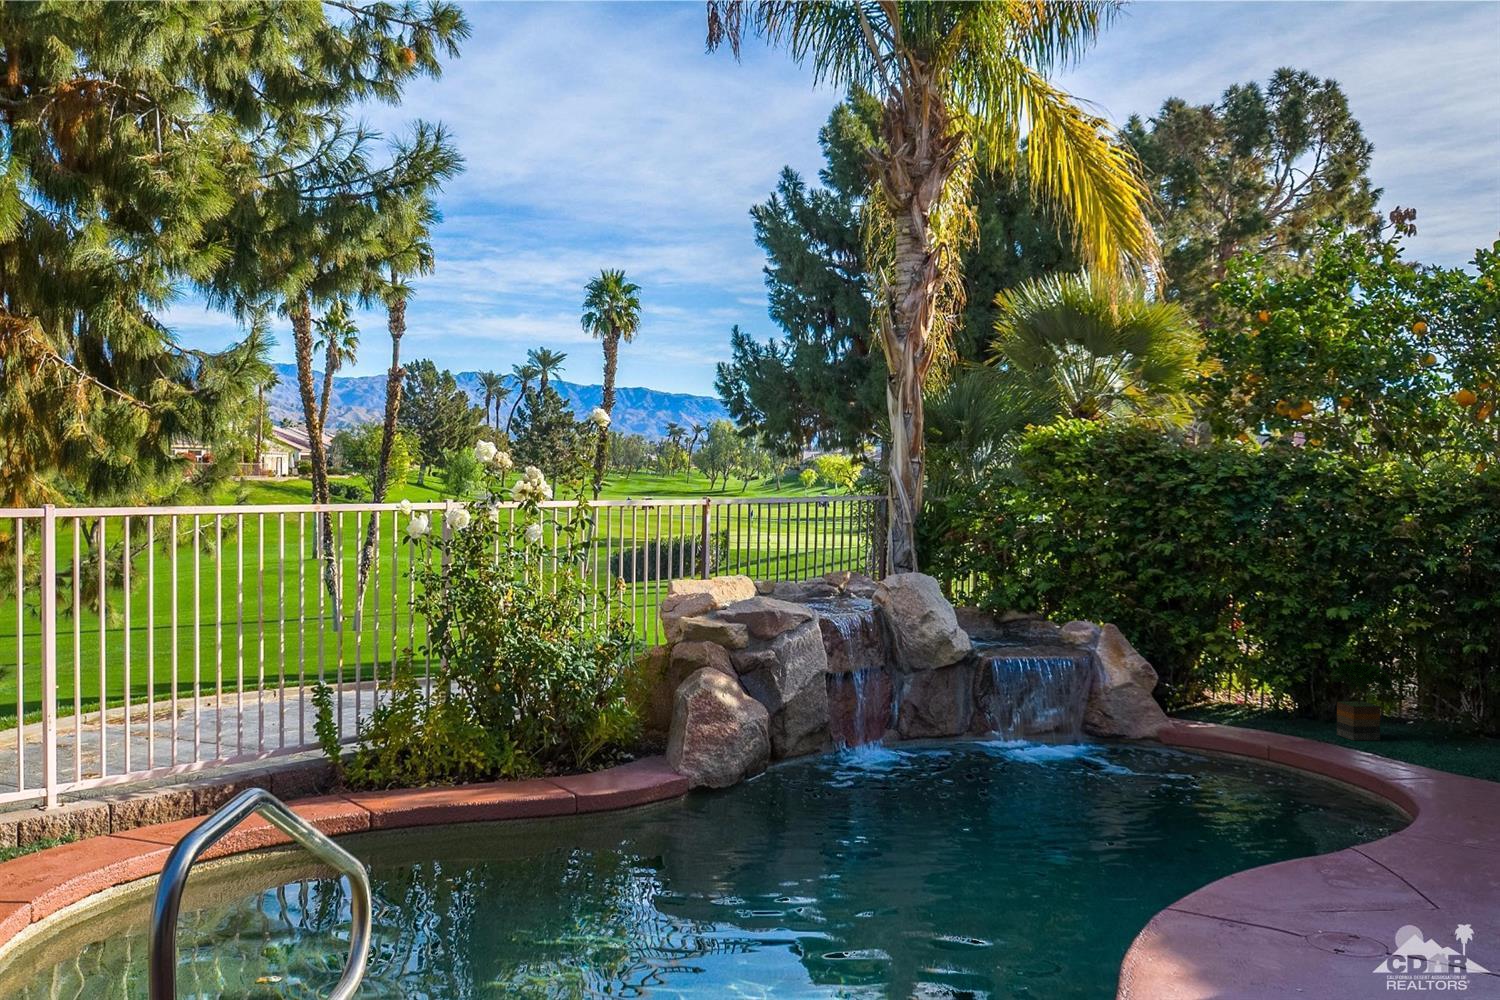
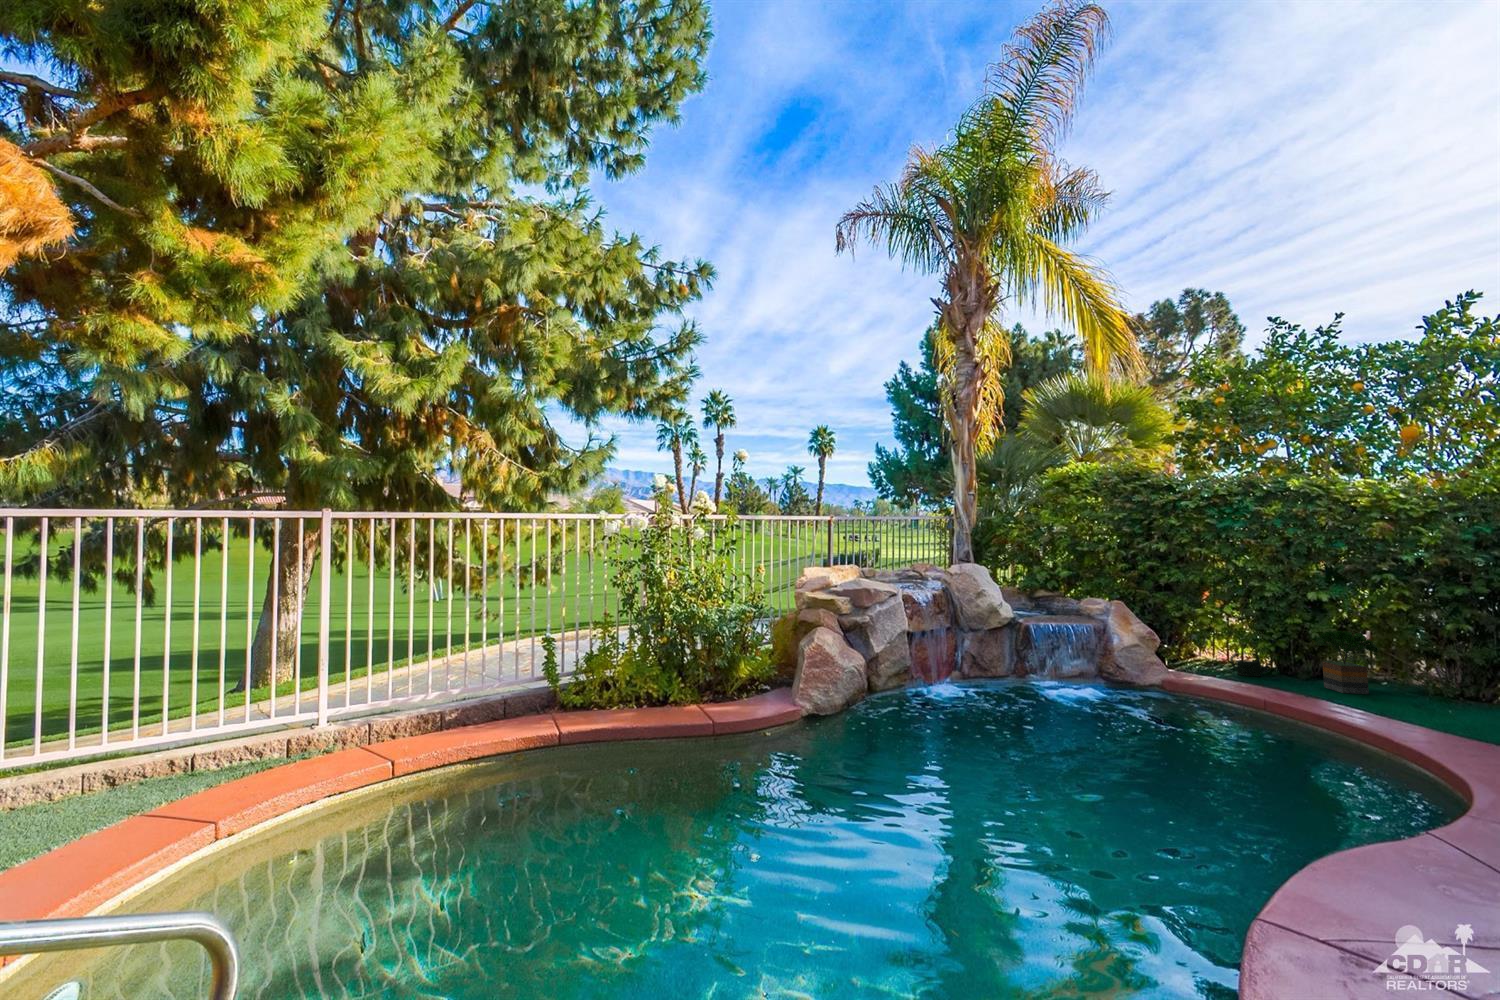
watering can: none [1240,694,1290,725] -> present [1230,653,1274,676]

